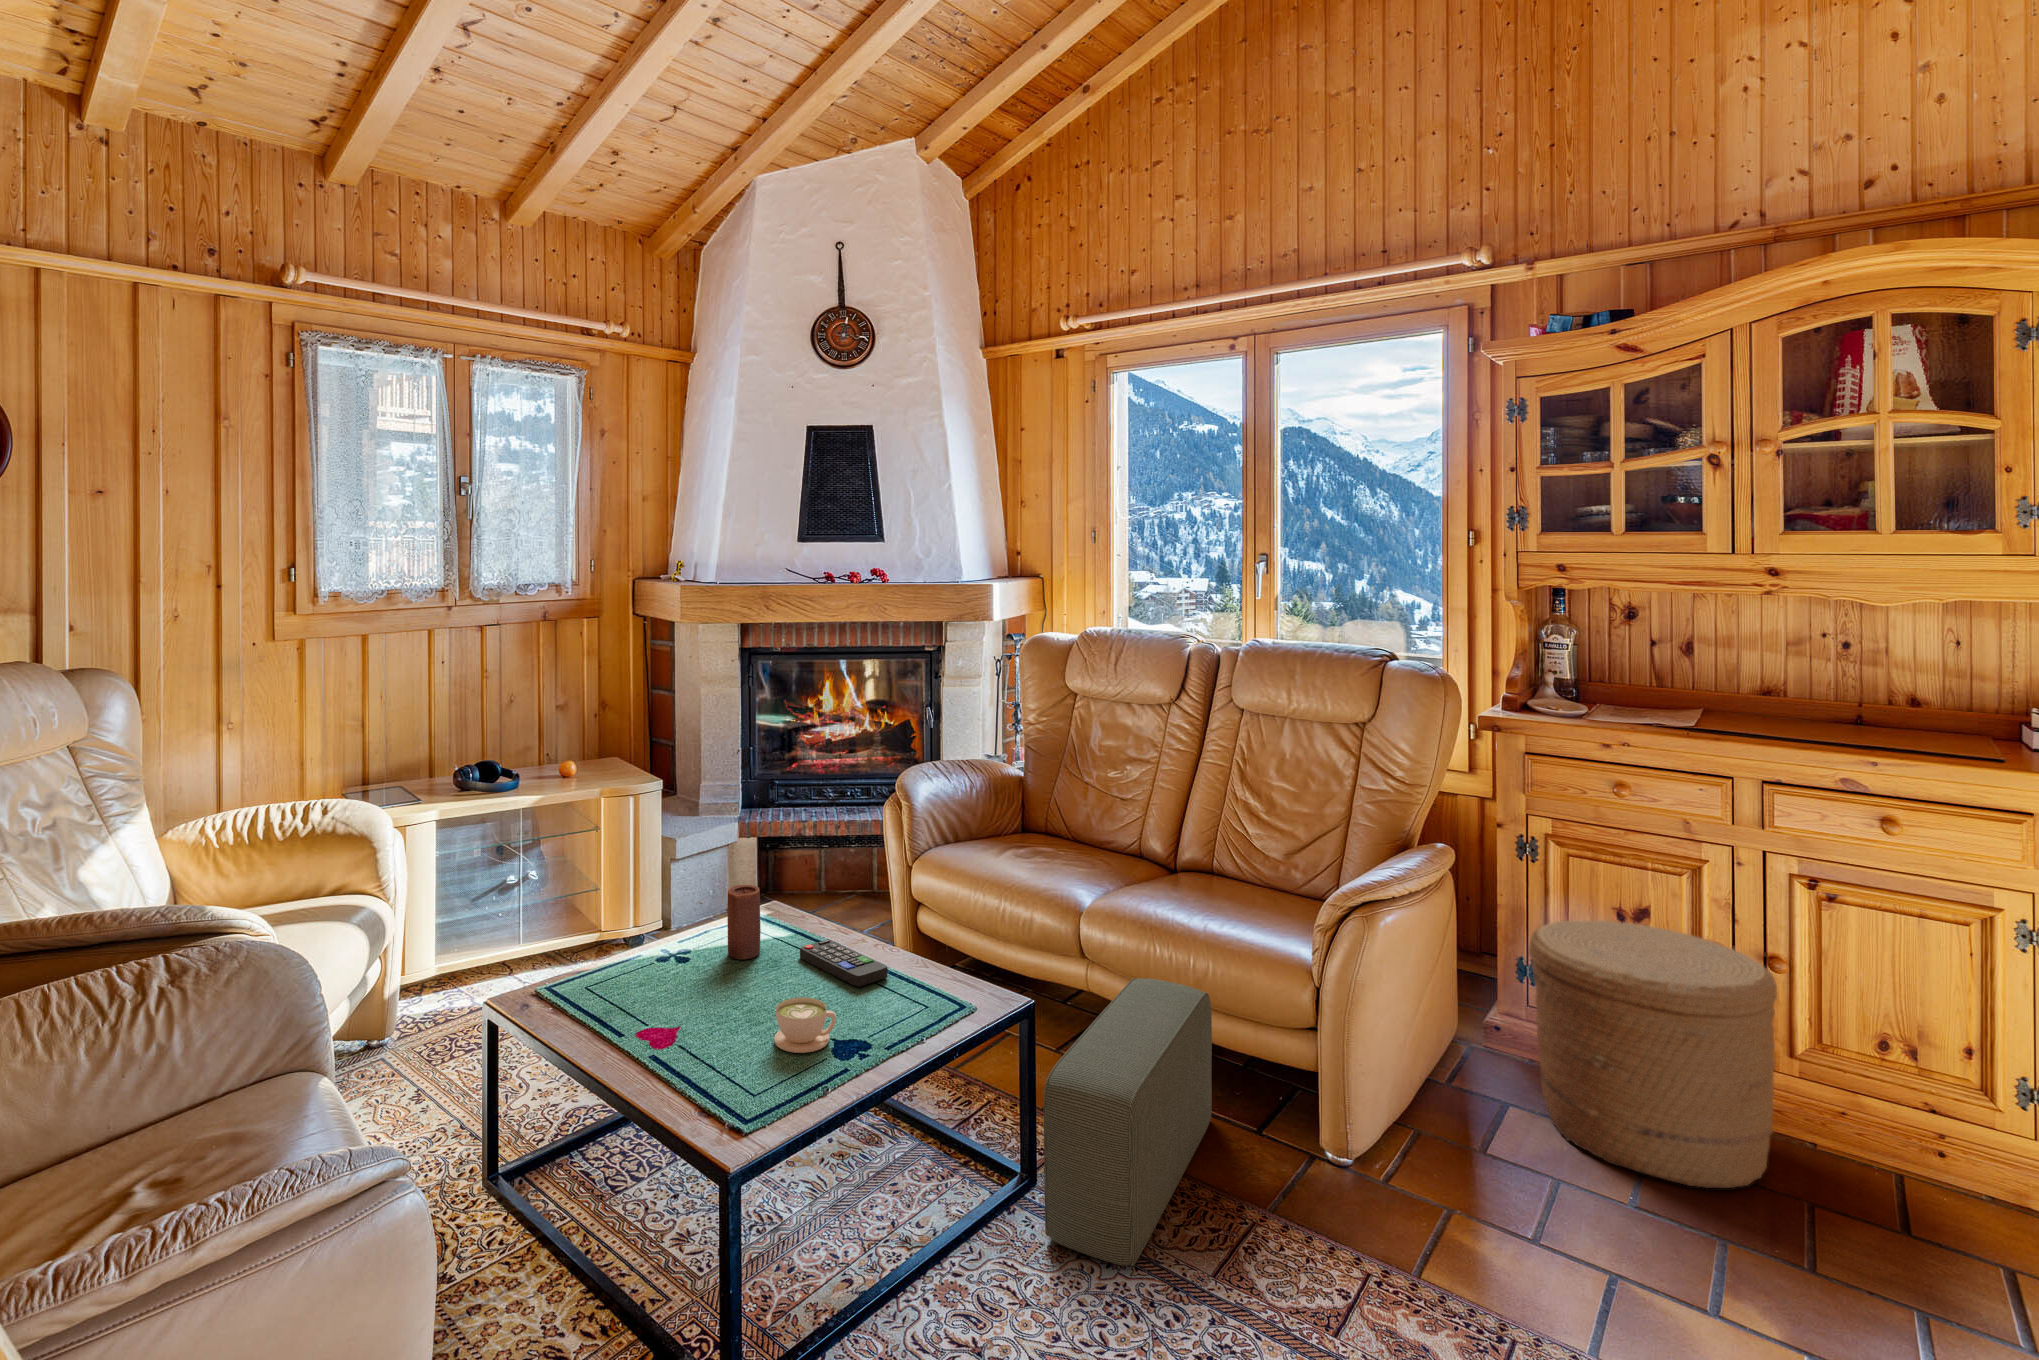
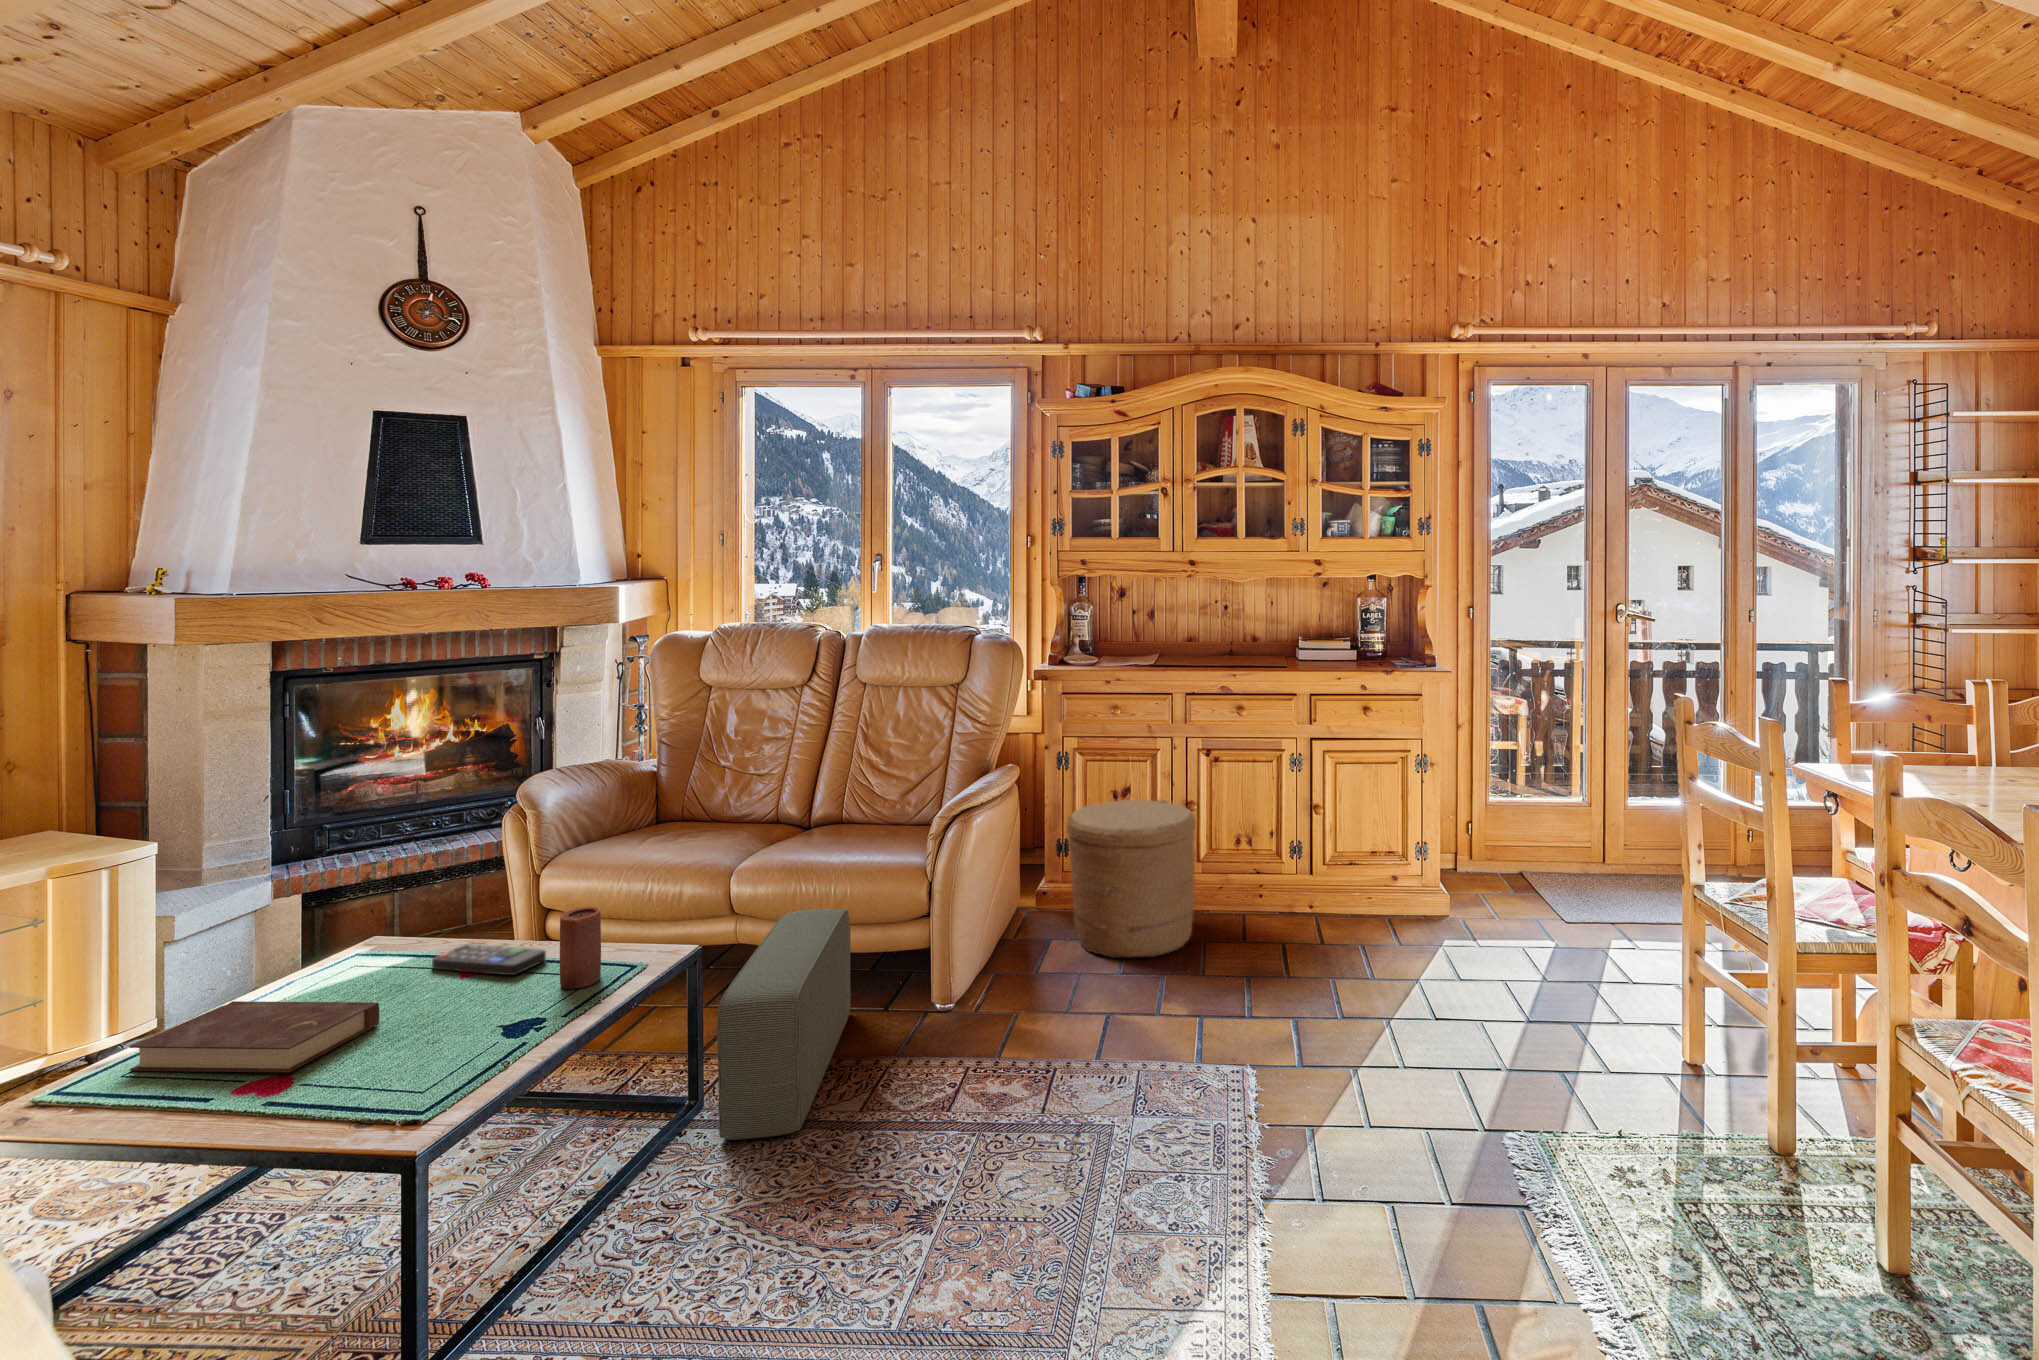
candle: present [728,885,761,959] -> present [560,907,601,989]
book: none [589,950,747,1036] -> present [130,1001,379,1072]
coffee cup: present [774,998,836,1053] -> none [427,990,504,1046]

